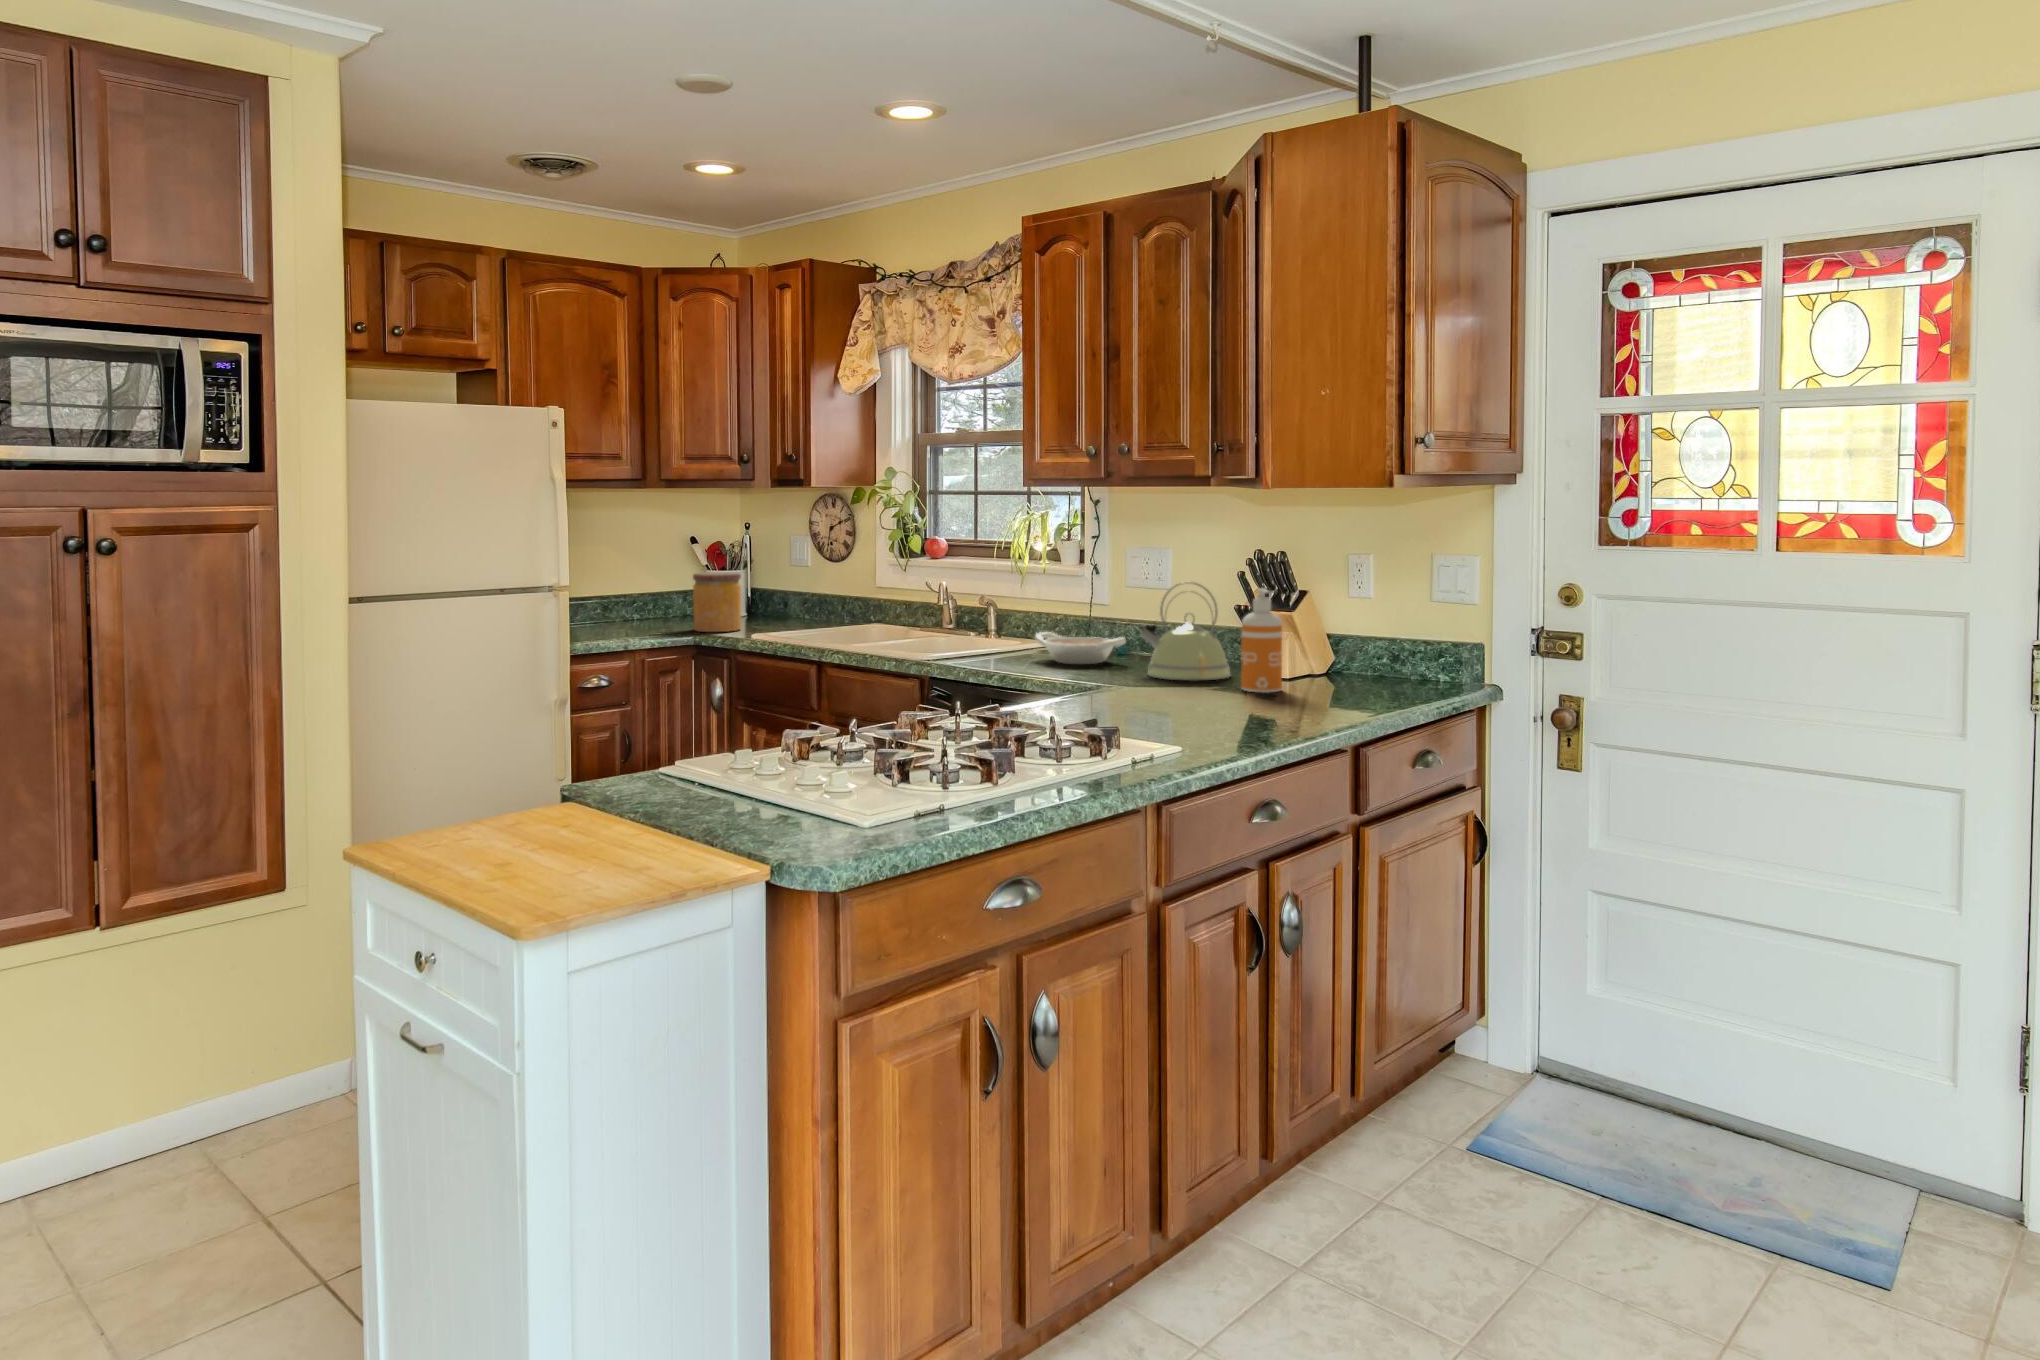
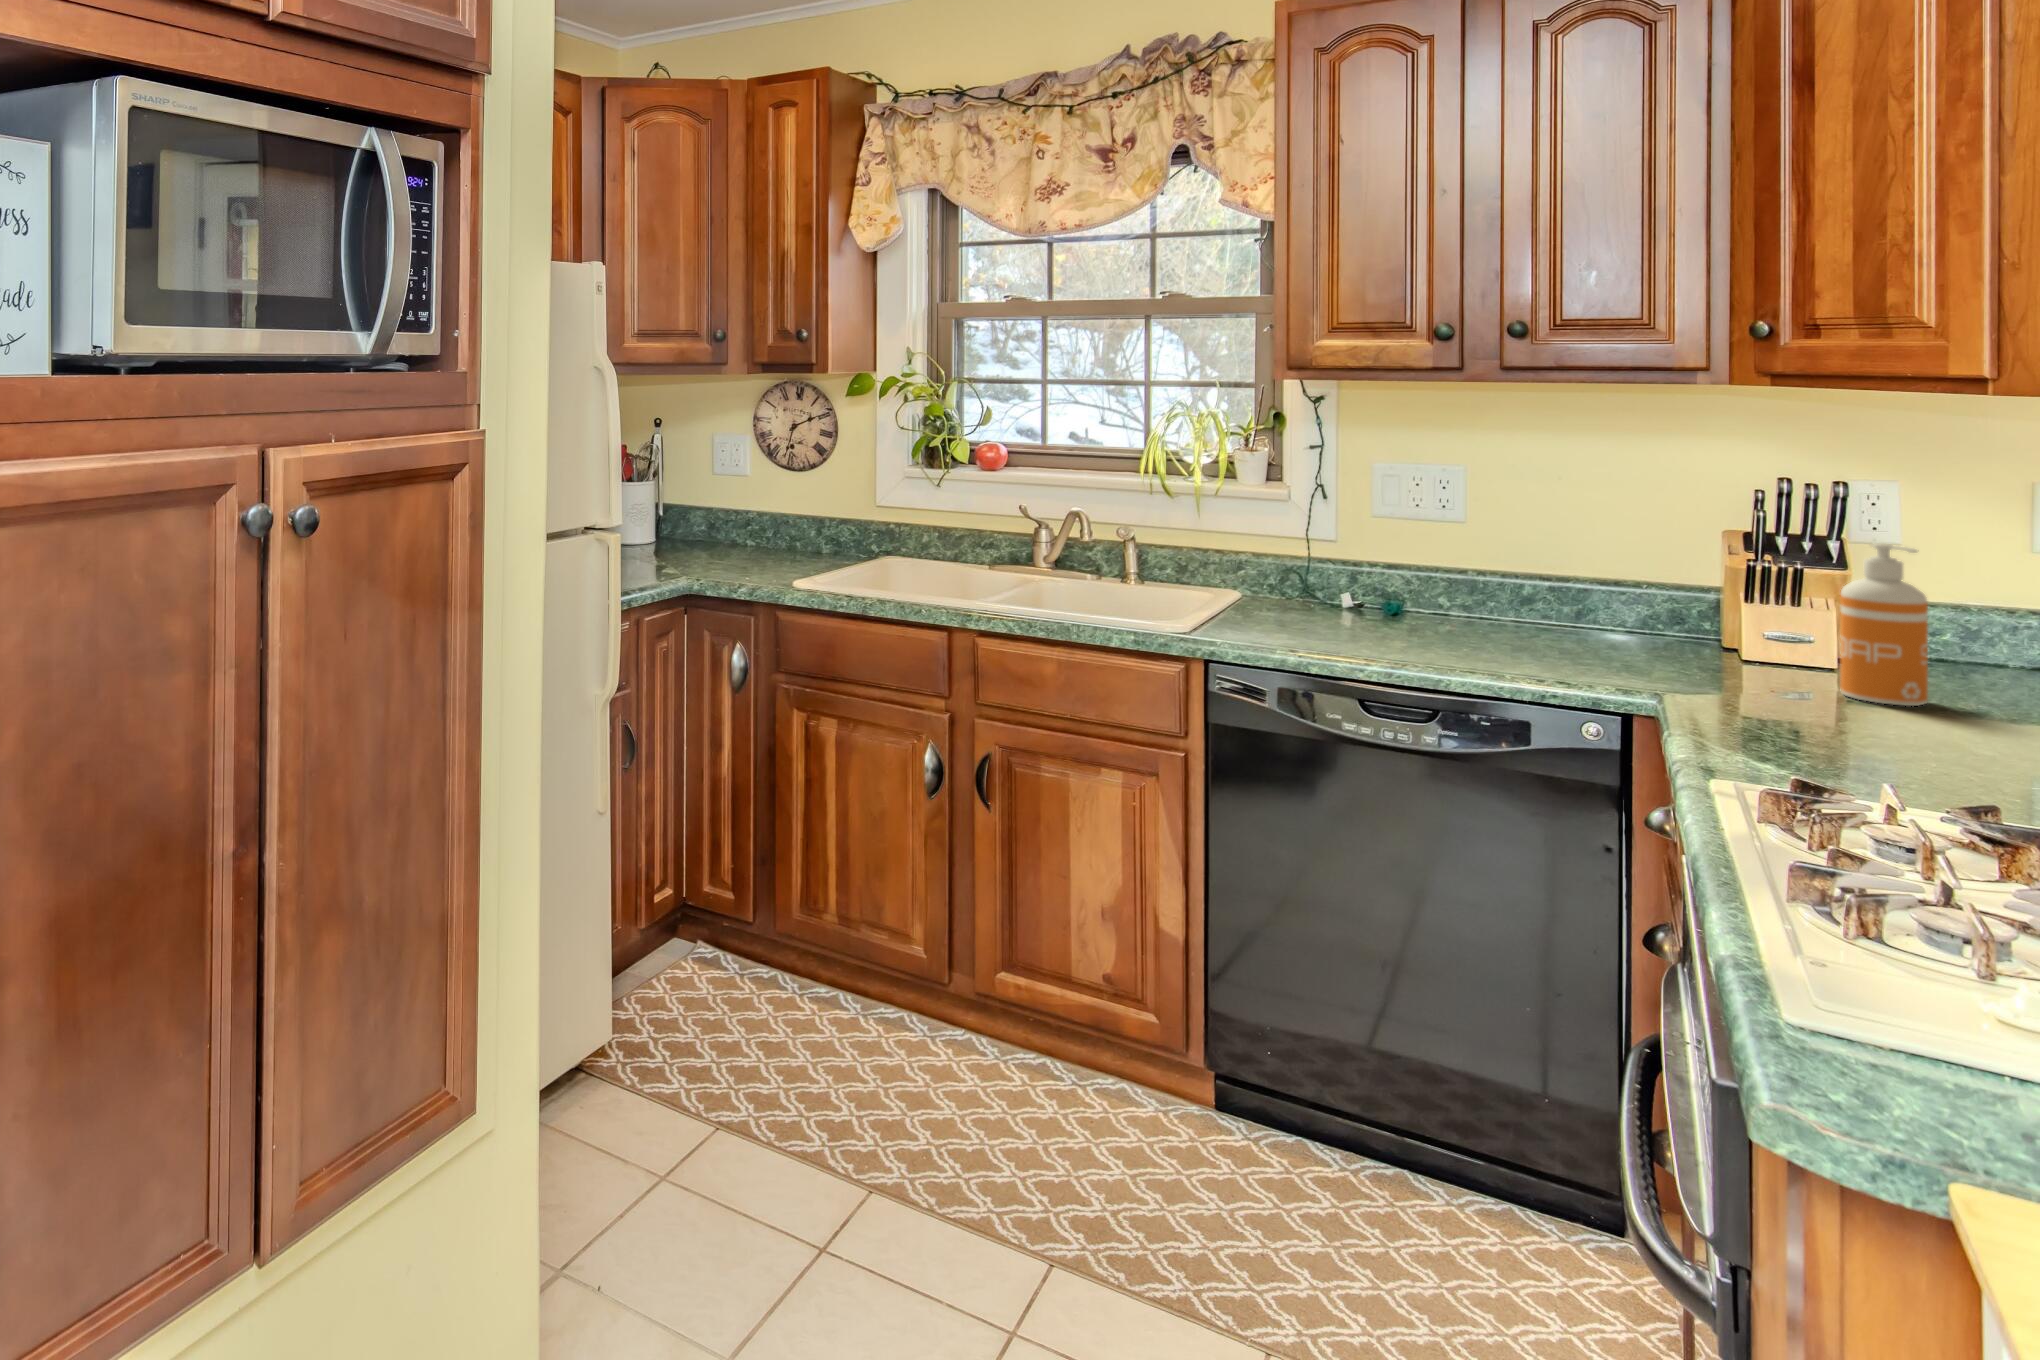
jar: present [693,572,741,632] -> none [667,490,732,577]
kettle: present [1139,581,1230,681] -> none [1562,525,1734,677]
bowl: present [1035,632,1126,664] -> none [1316,588,1483,640]

